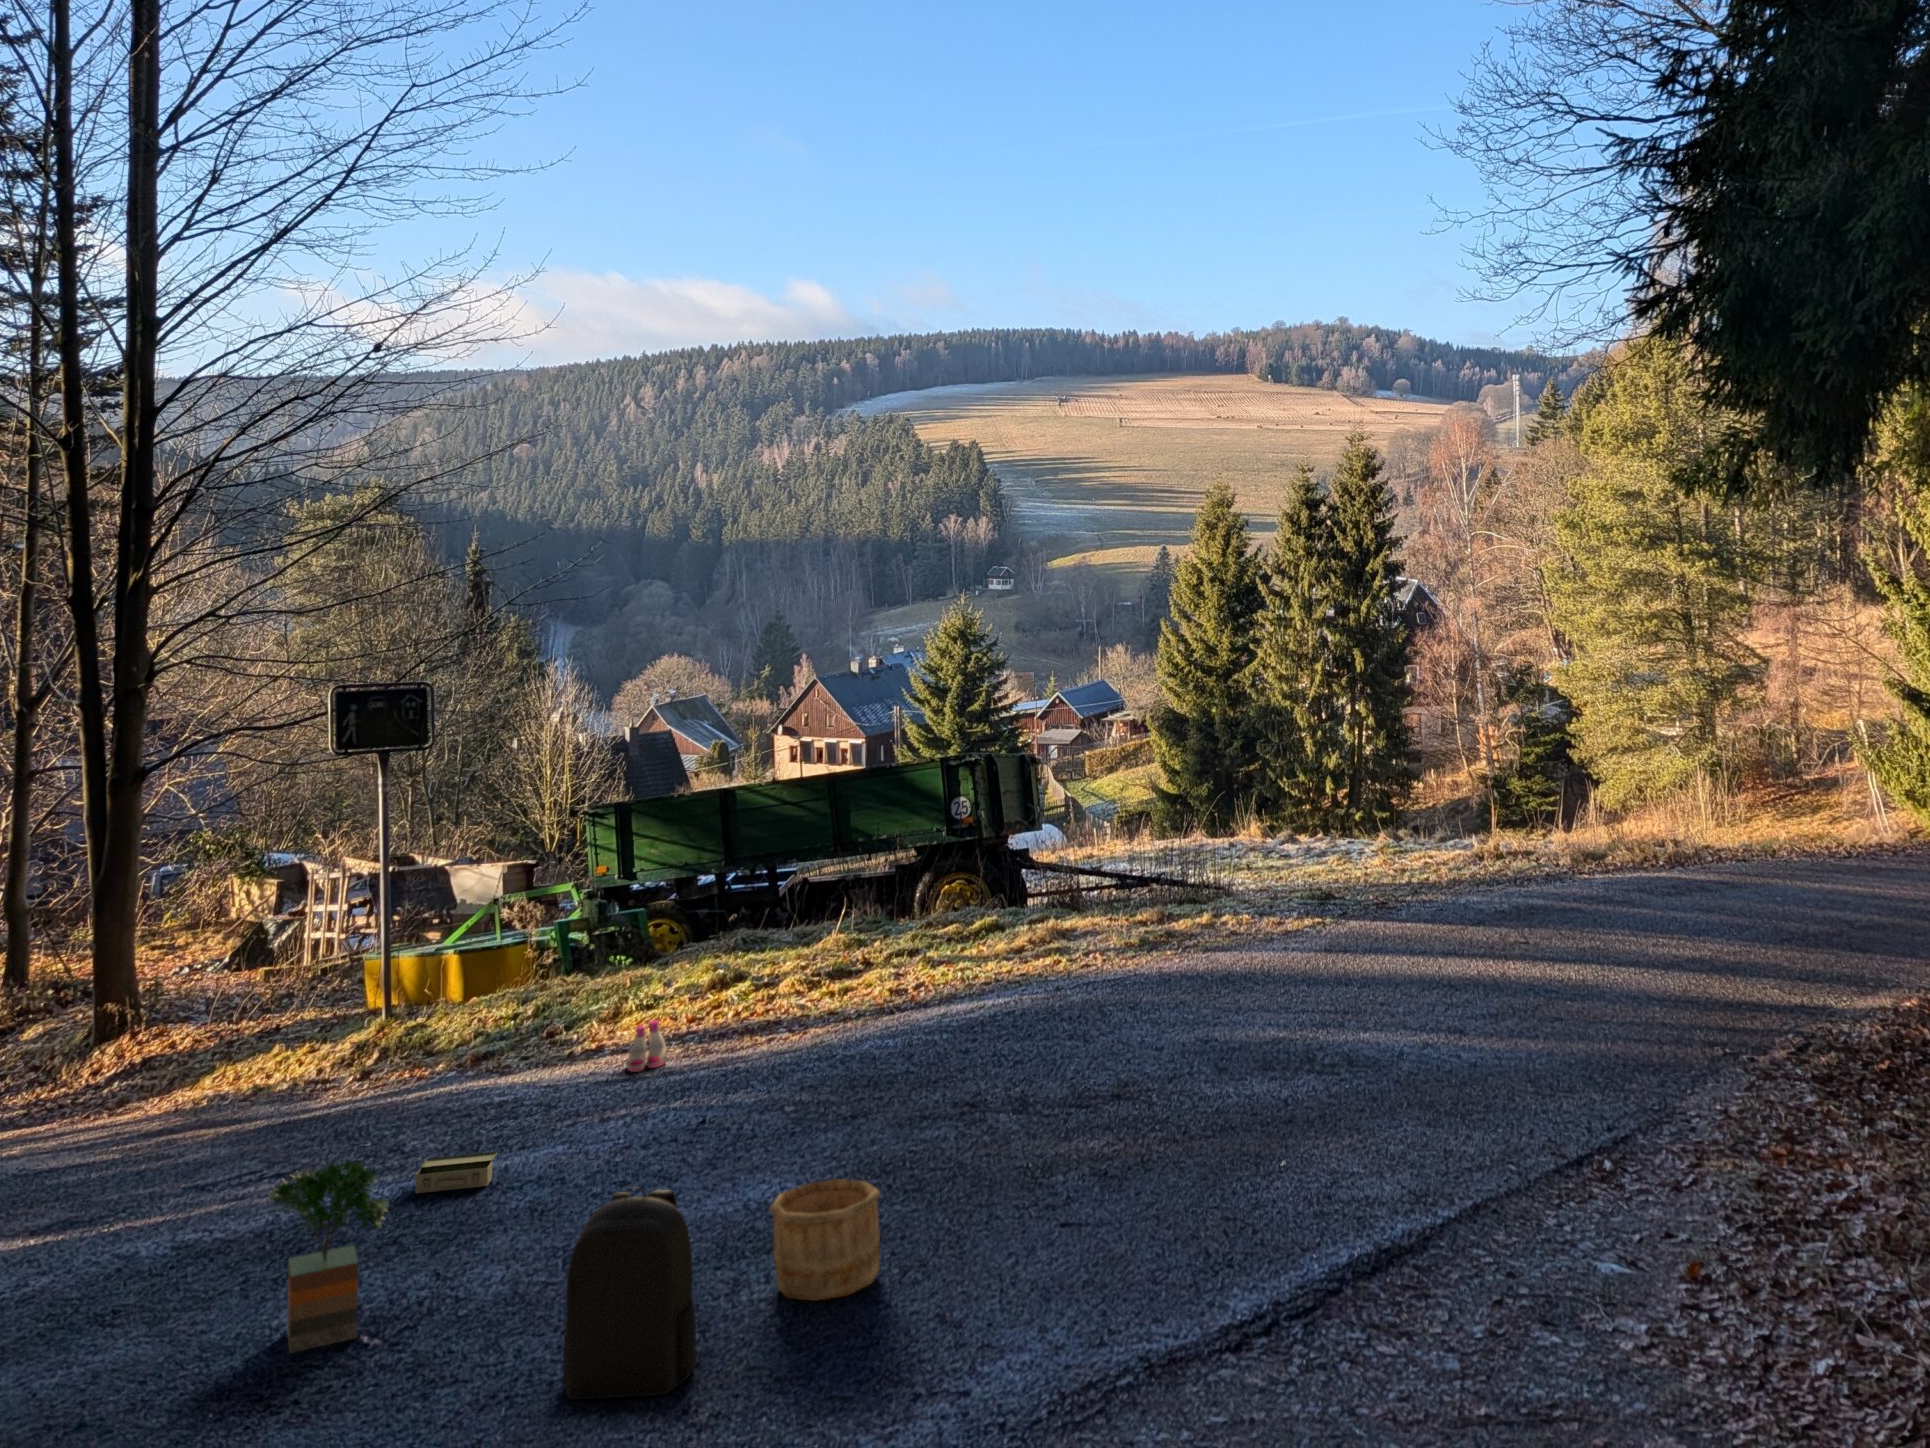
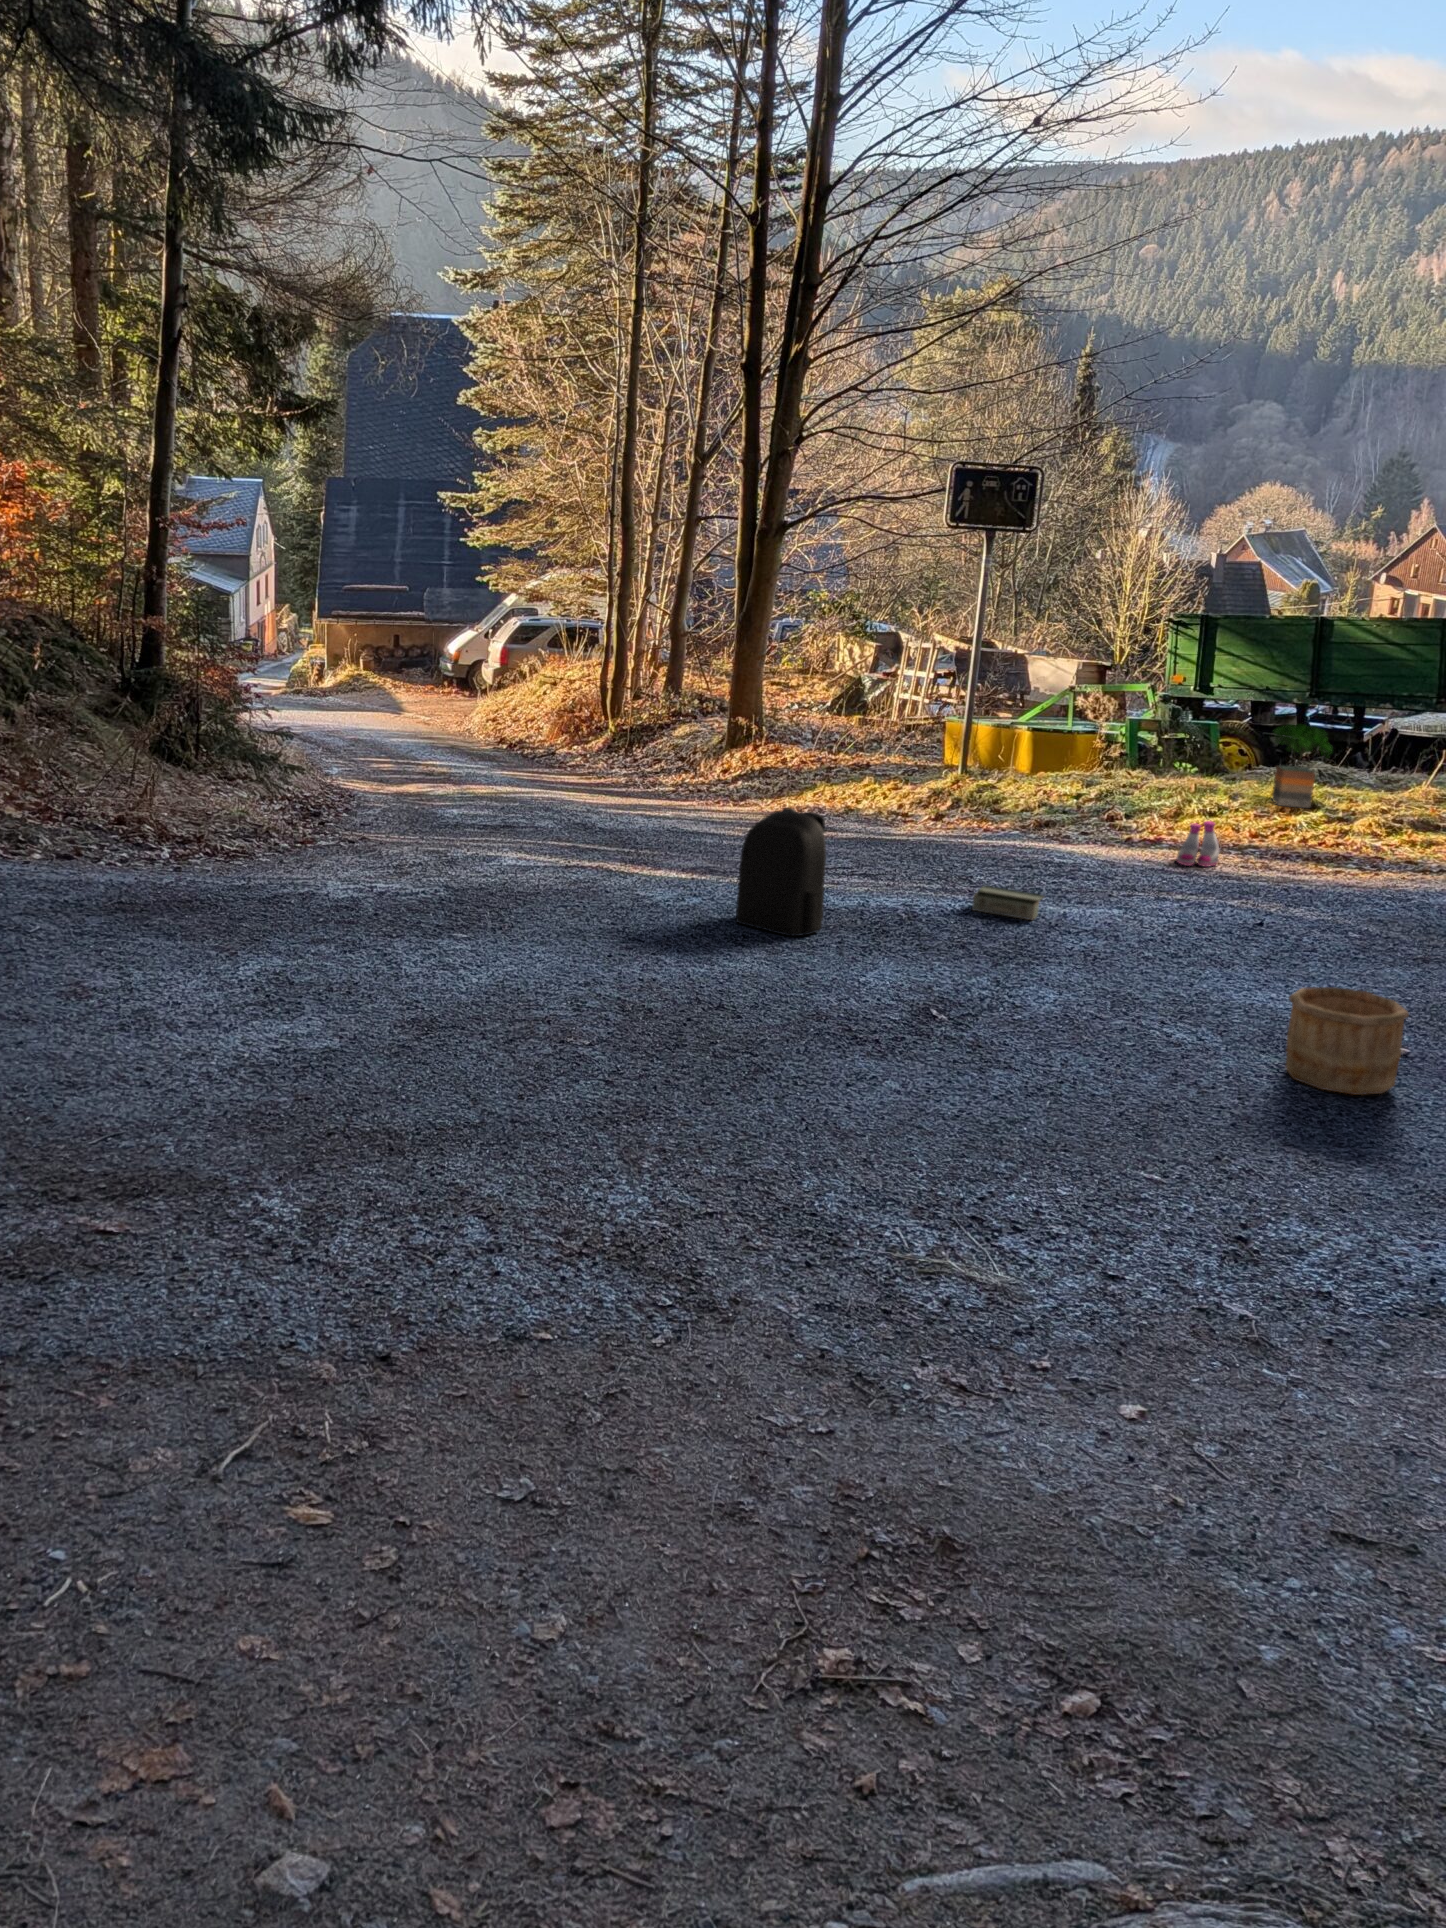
potted tree: present [268,1161,389,1353] -> present [1272,724,1332,808]
backpack: present [562,1187,697,1399] -> present [736,808,826,936]

